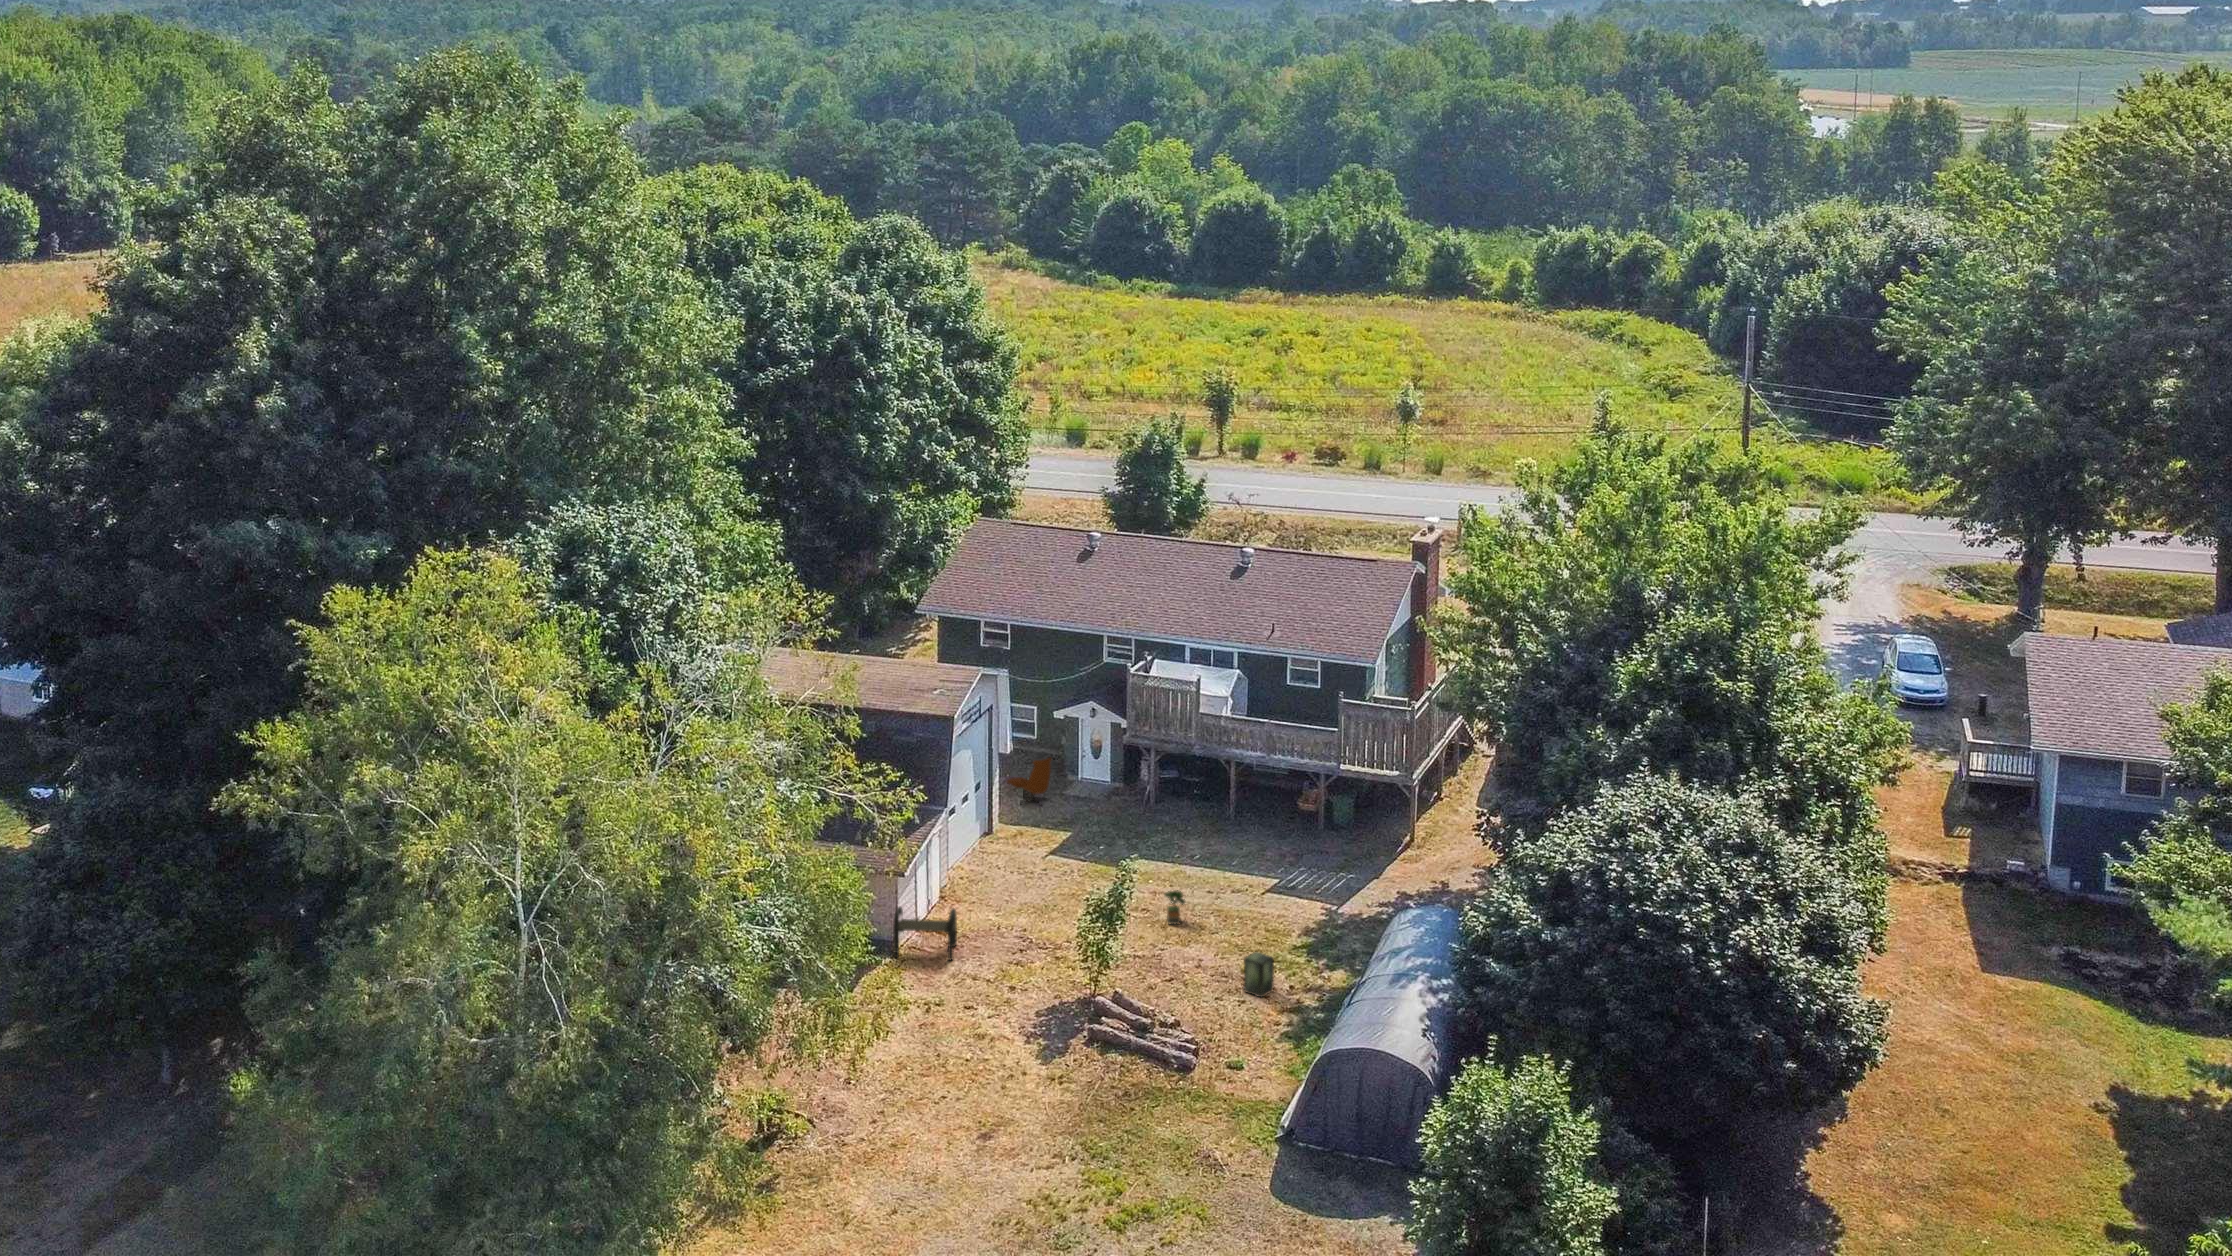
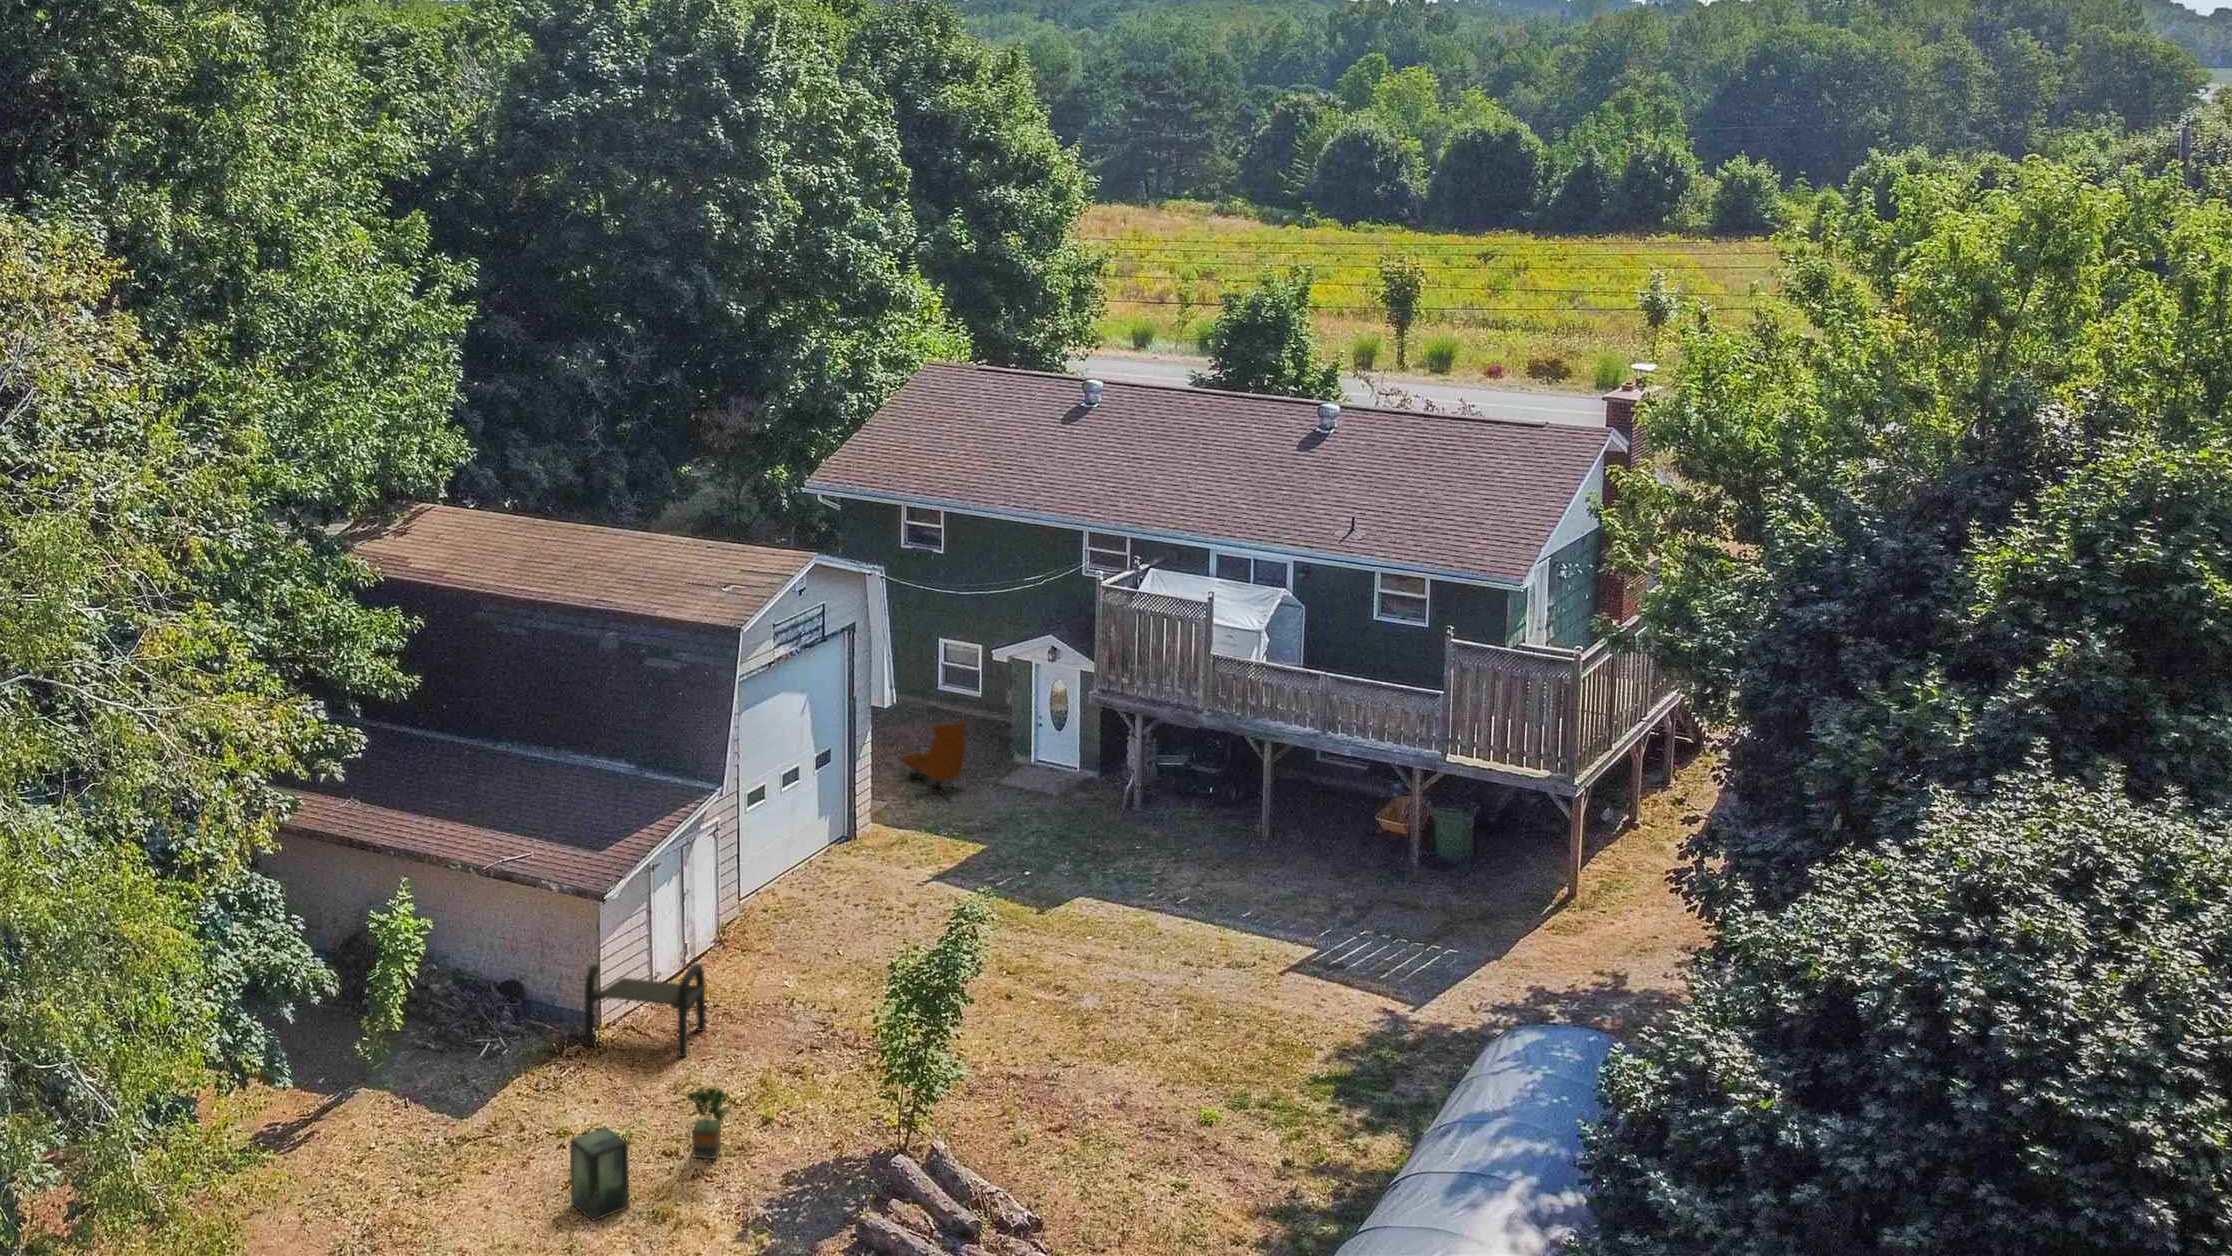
potted tree: present [1165,890,1185,924] -> present [688,1088,729,1159]
storage box: present [1244,952,1274,997] -> present [570,1127,629,1221]

